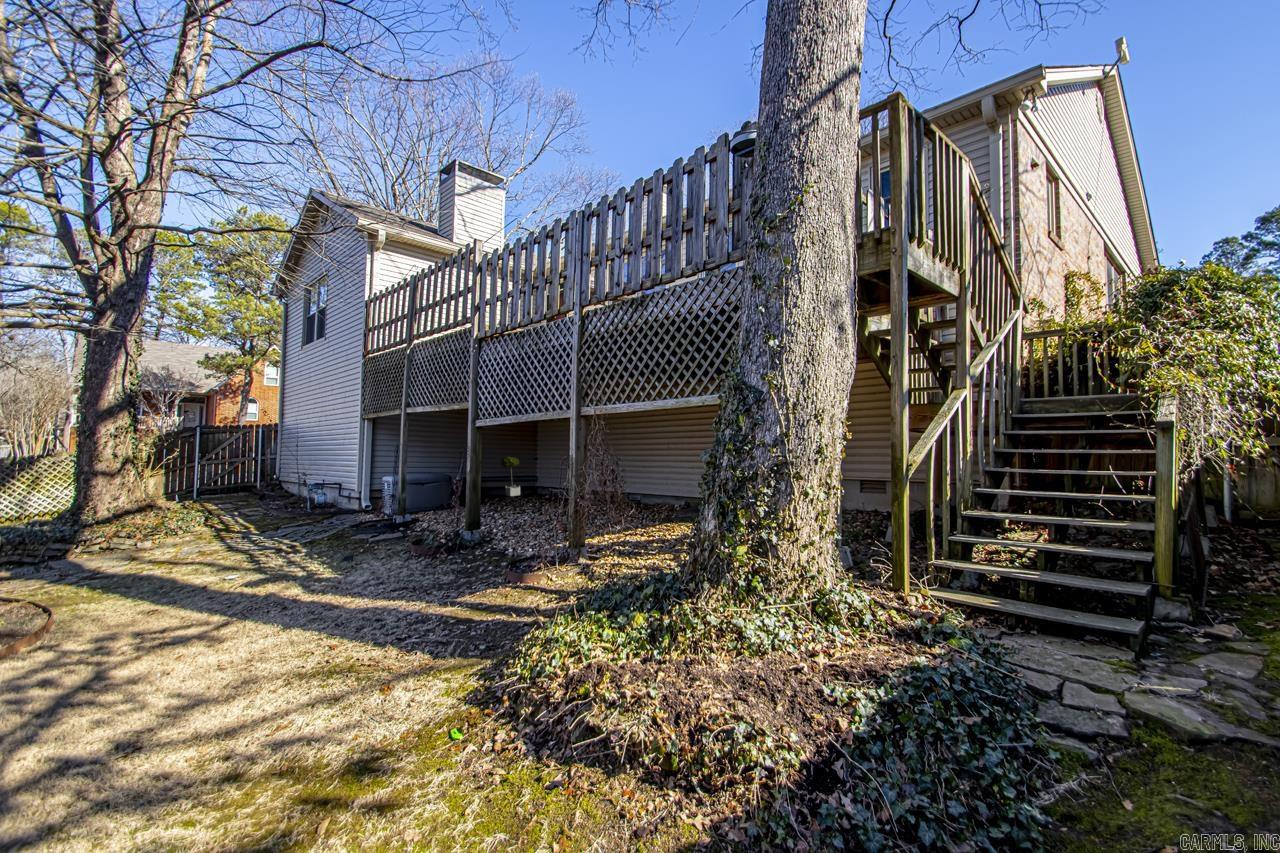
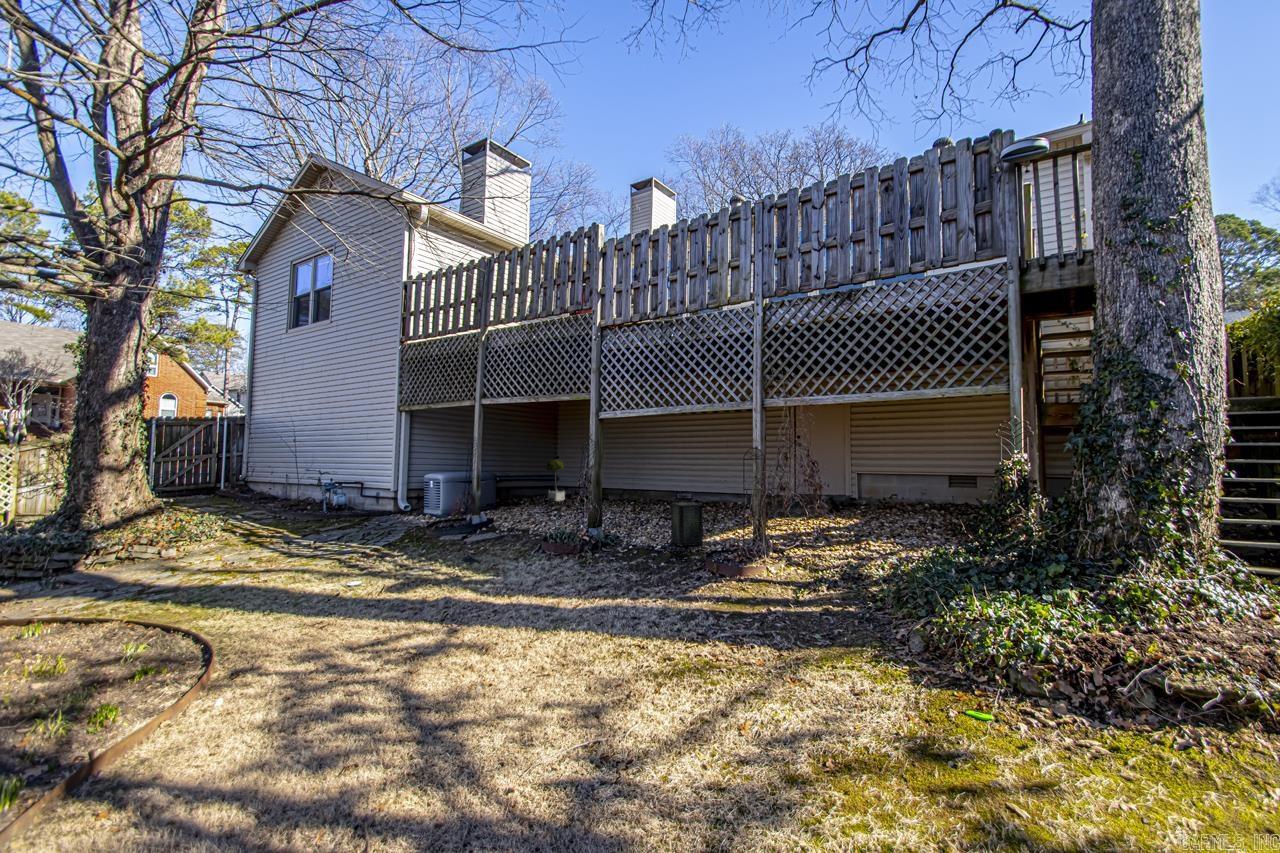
storage box: none [523,503,549,546] -> present [671,502,703,546]

